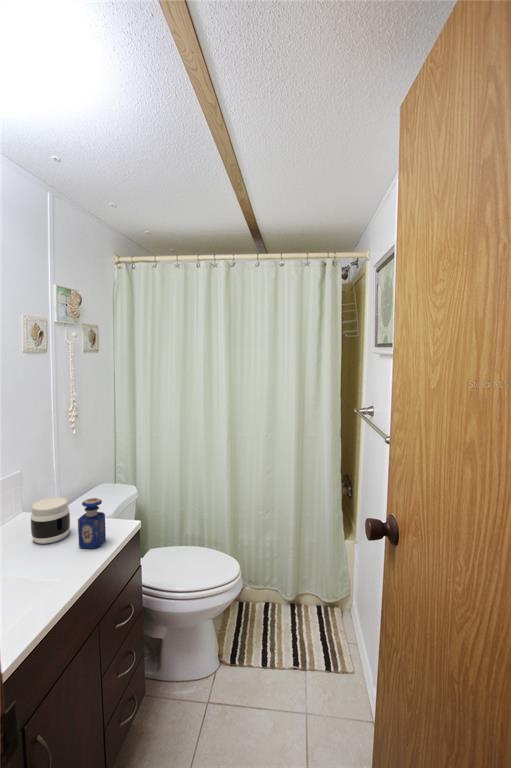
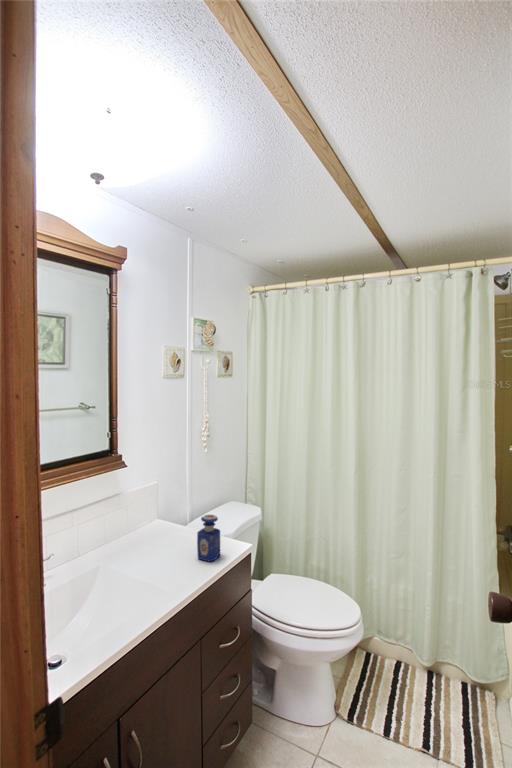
jar: present [31,497,70,544] -> none [163,509,194,549]

